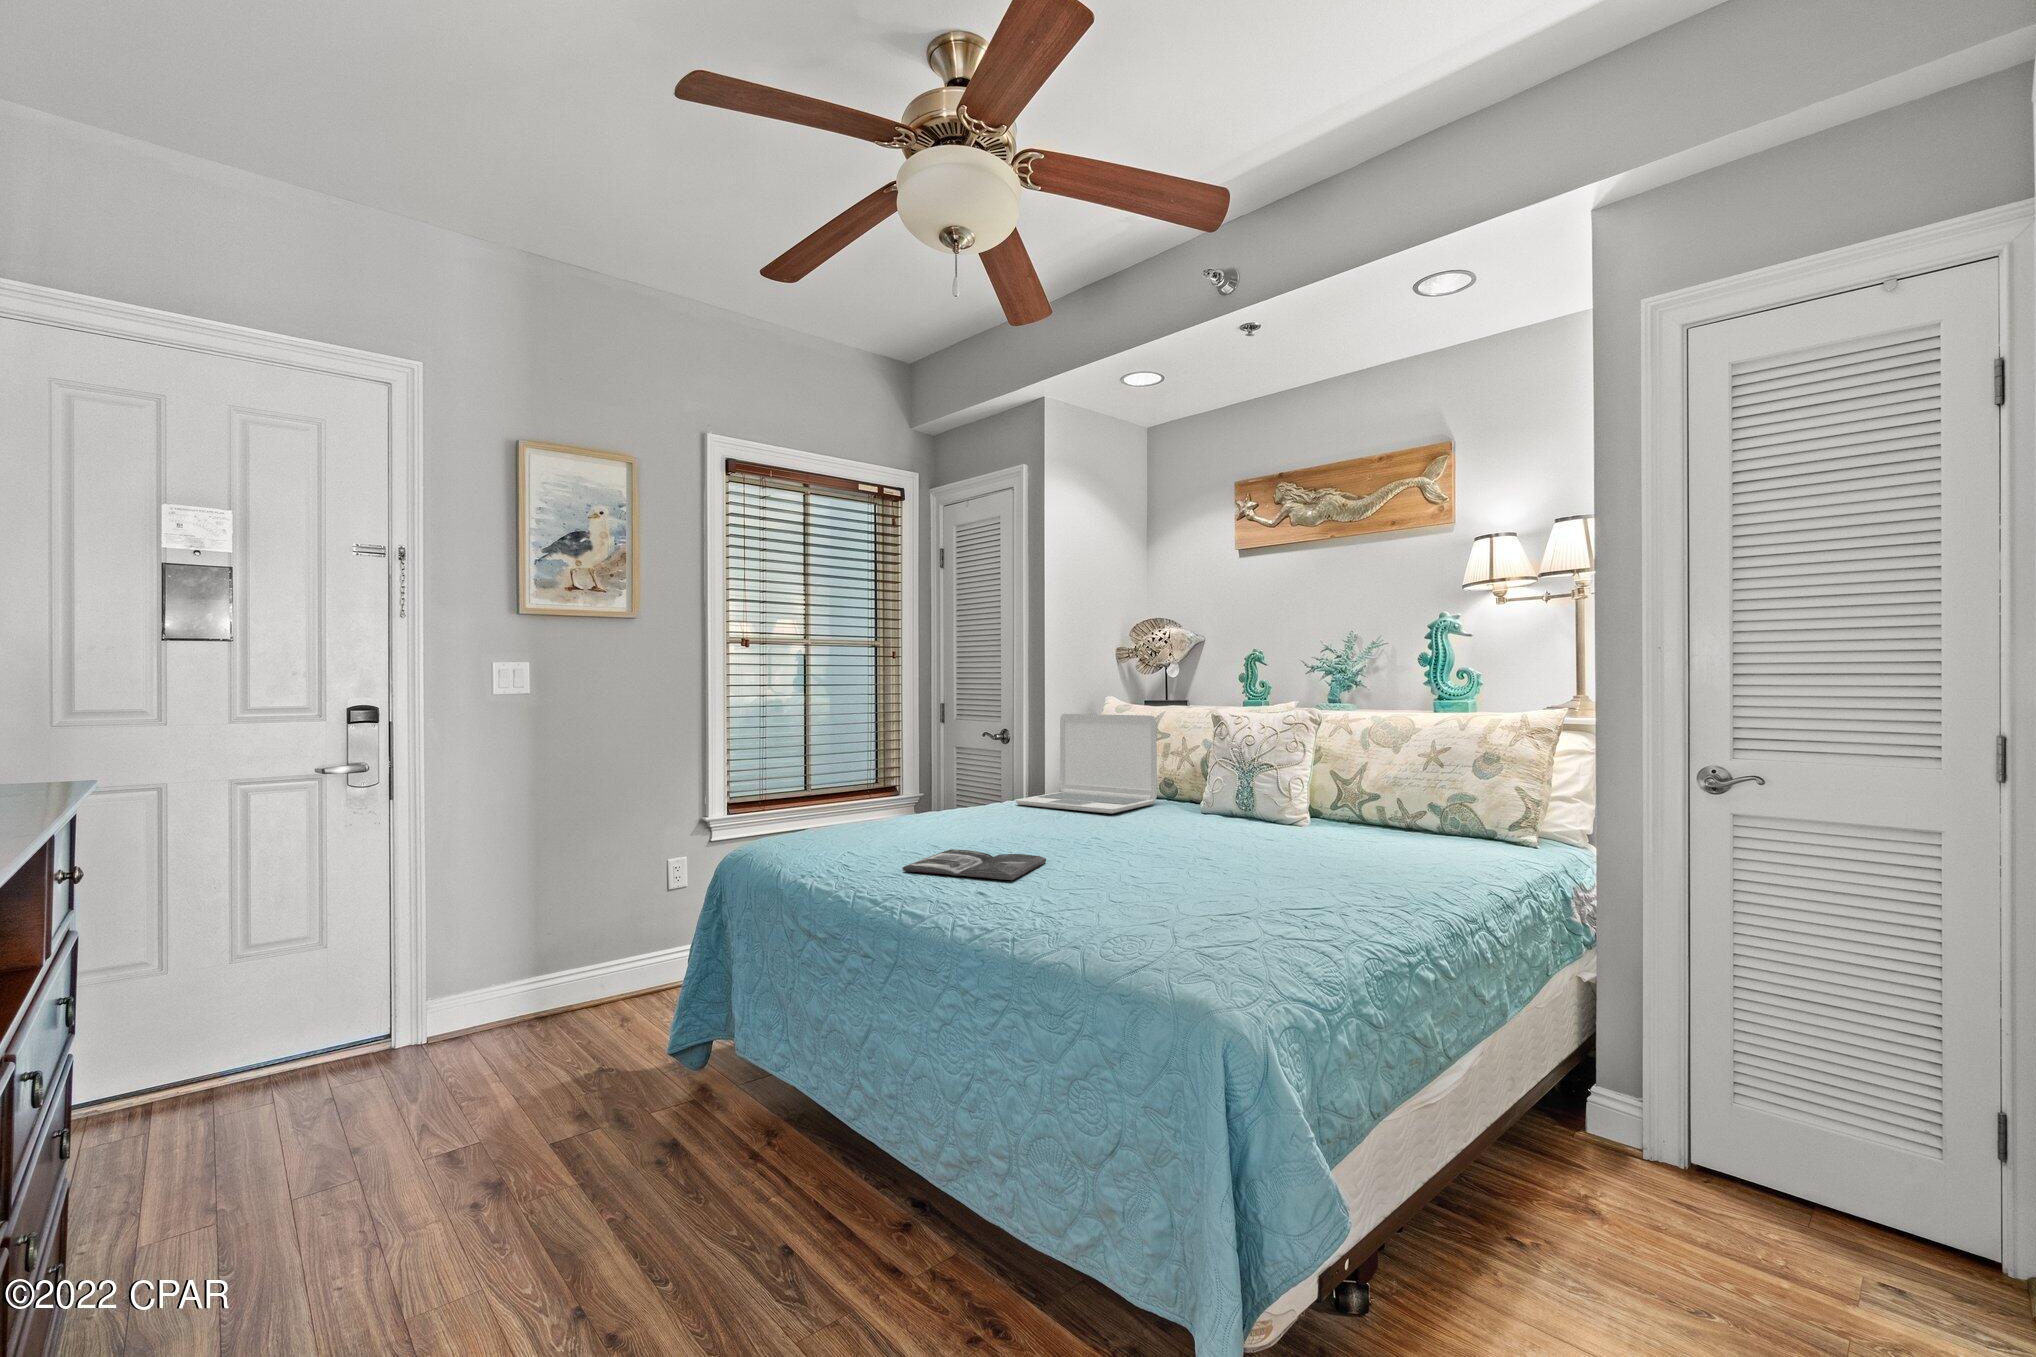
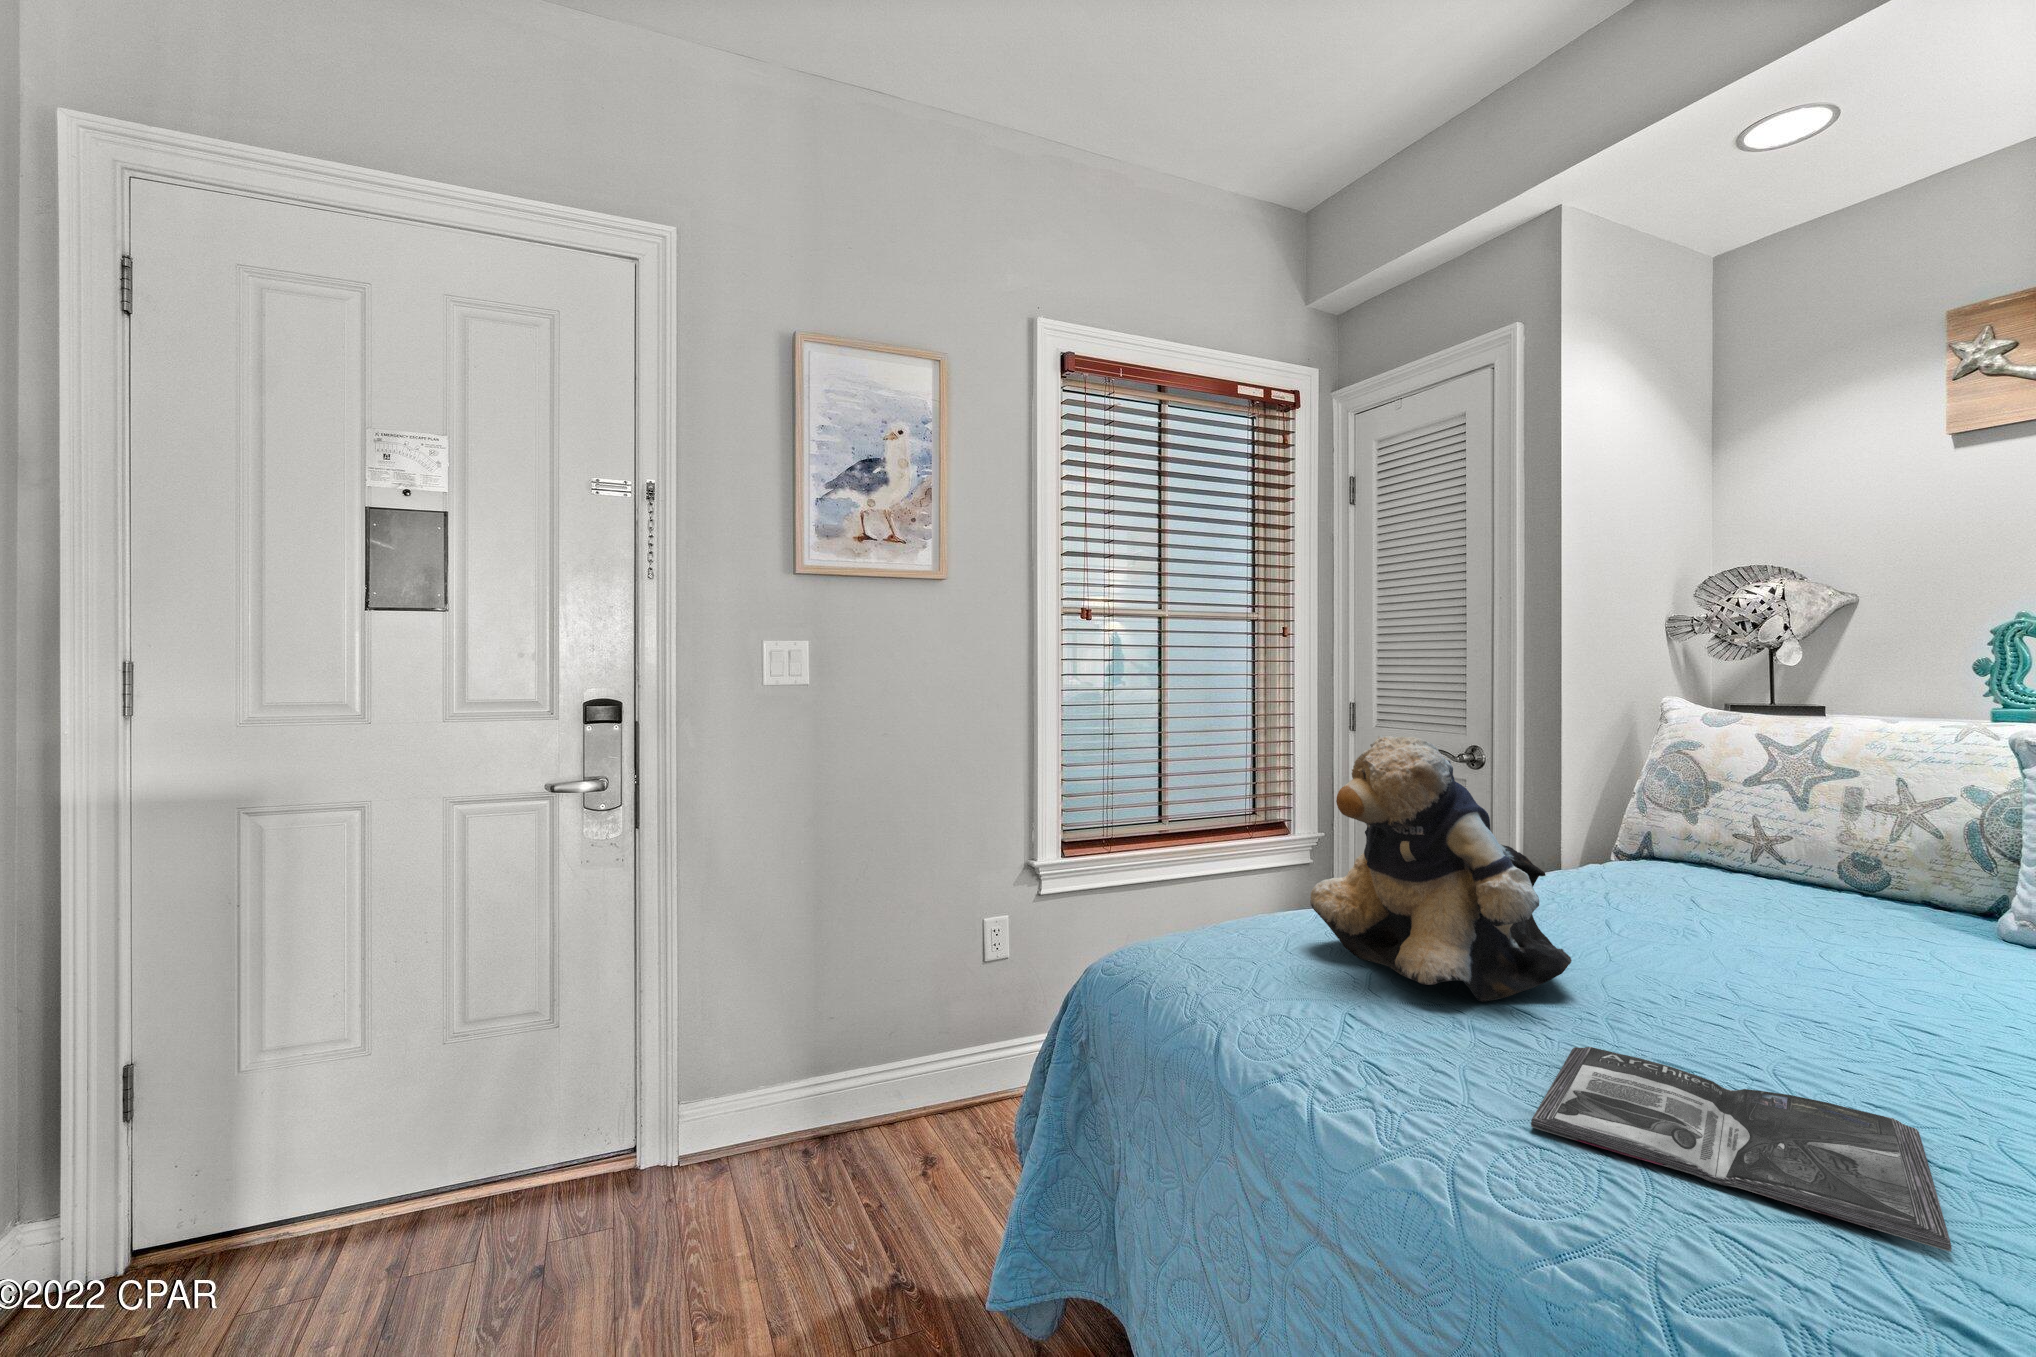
laptop: present [1016,714,1157,814] -> none [1565,727,1886,938]
teddy bear: none [853,716,974,843] -> present [1310,735,1572,1002]

